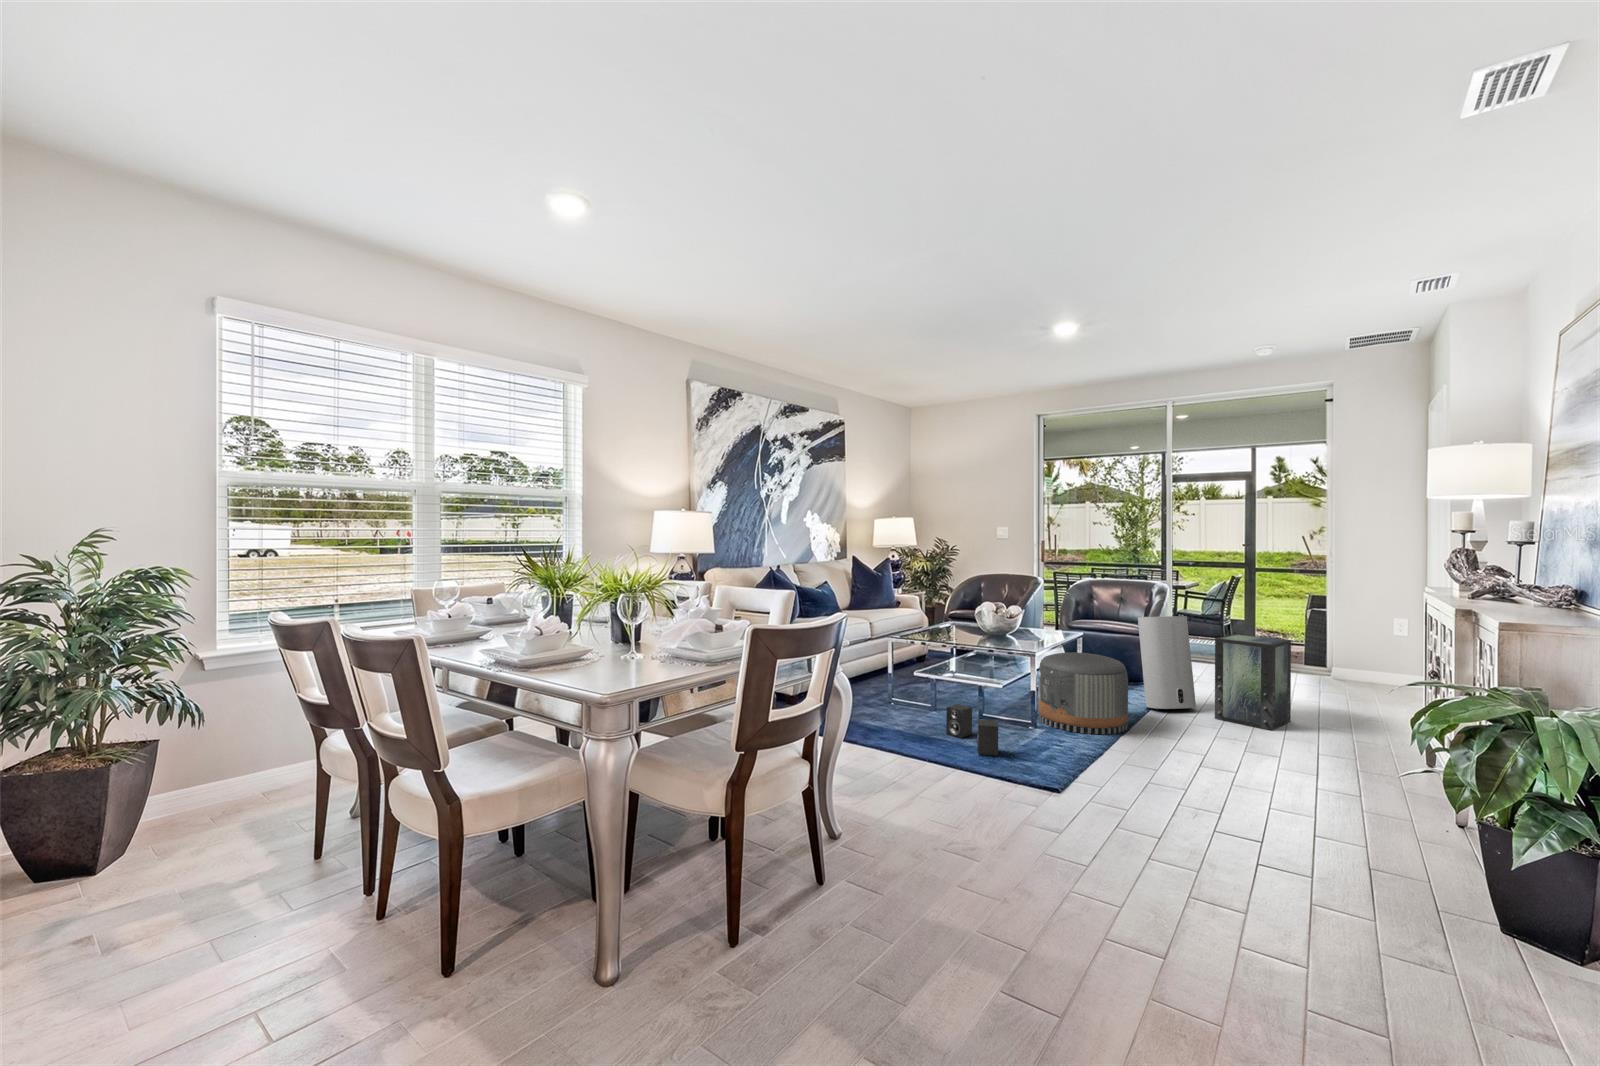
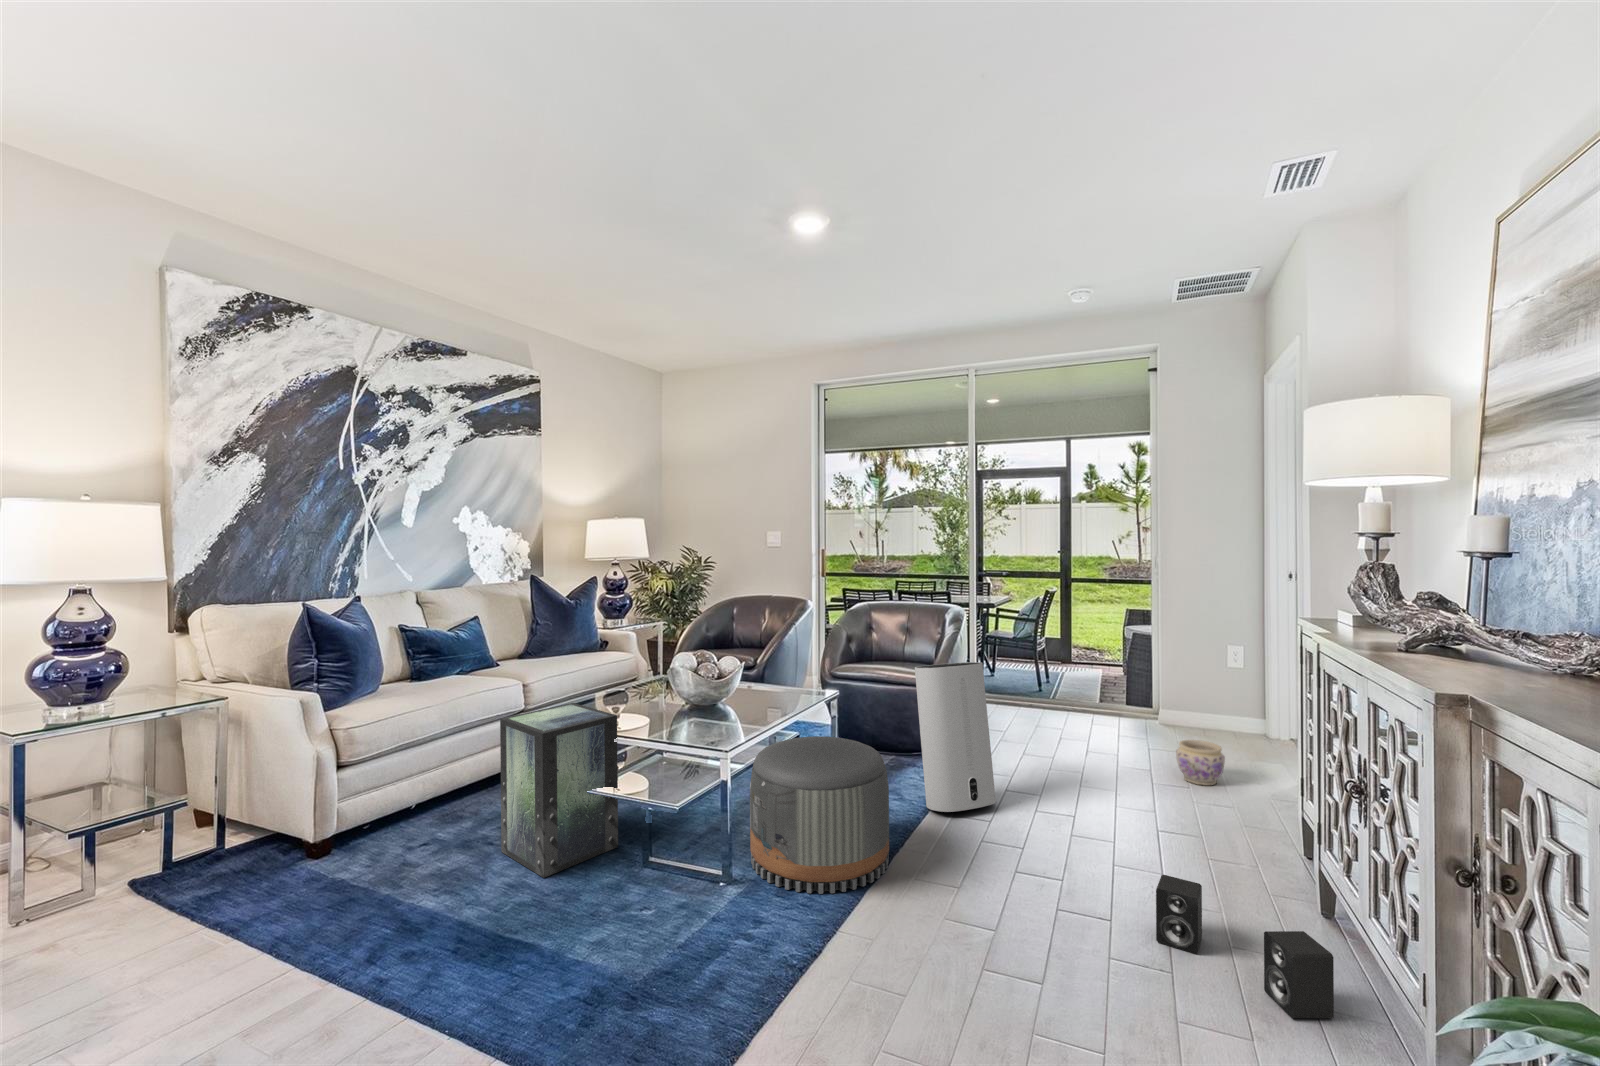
storage box: present [1215,634,1291,730] -> present [500,703,618,878]
planter: none [1338,681,1377,712] -> present [1176,740,1225,786]
speaker: present [946,704,998,756] -> present [1156,875,1334,1018]

